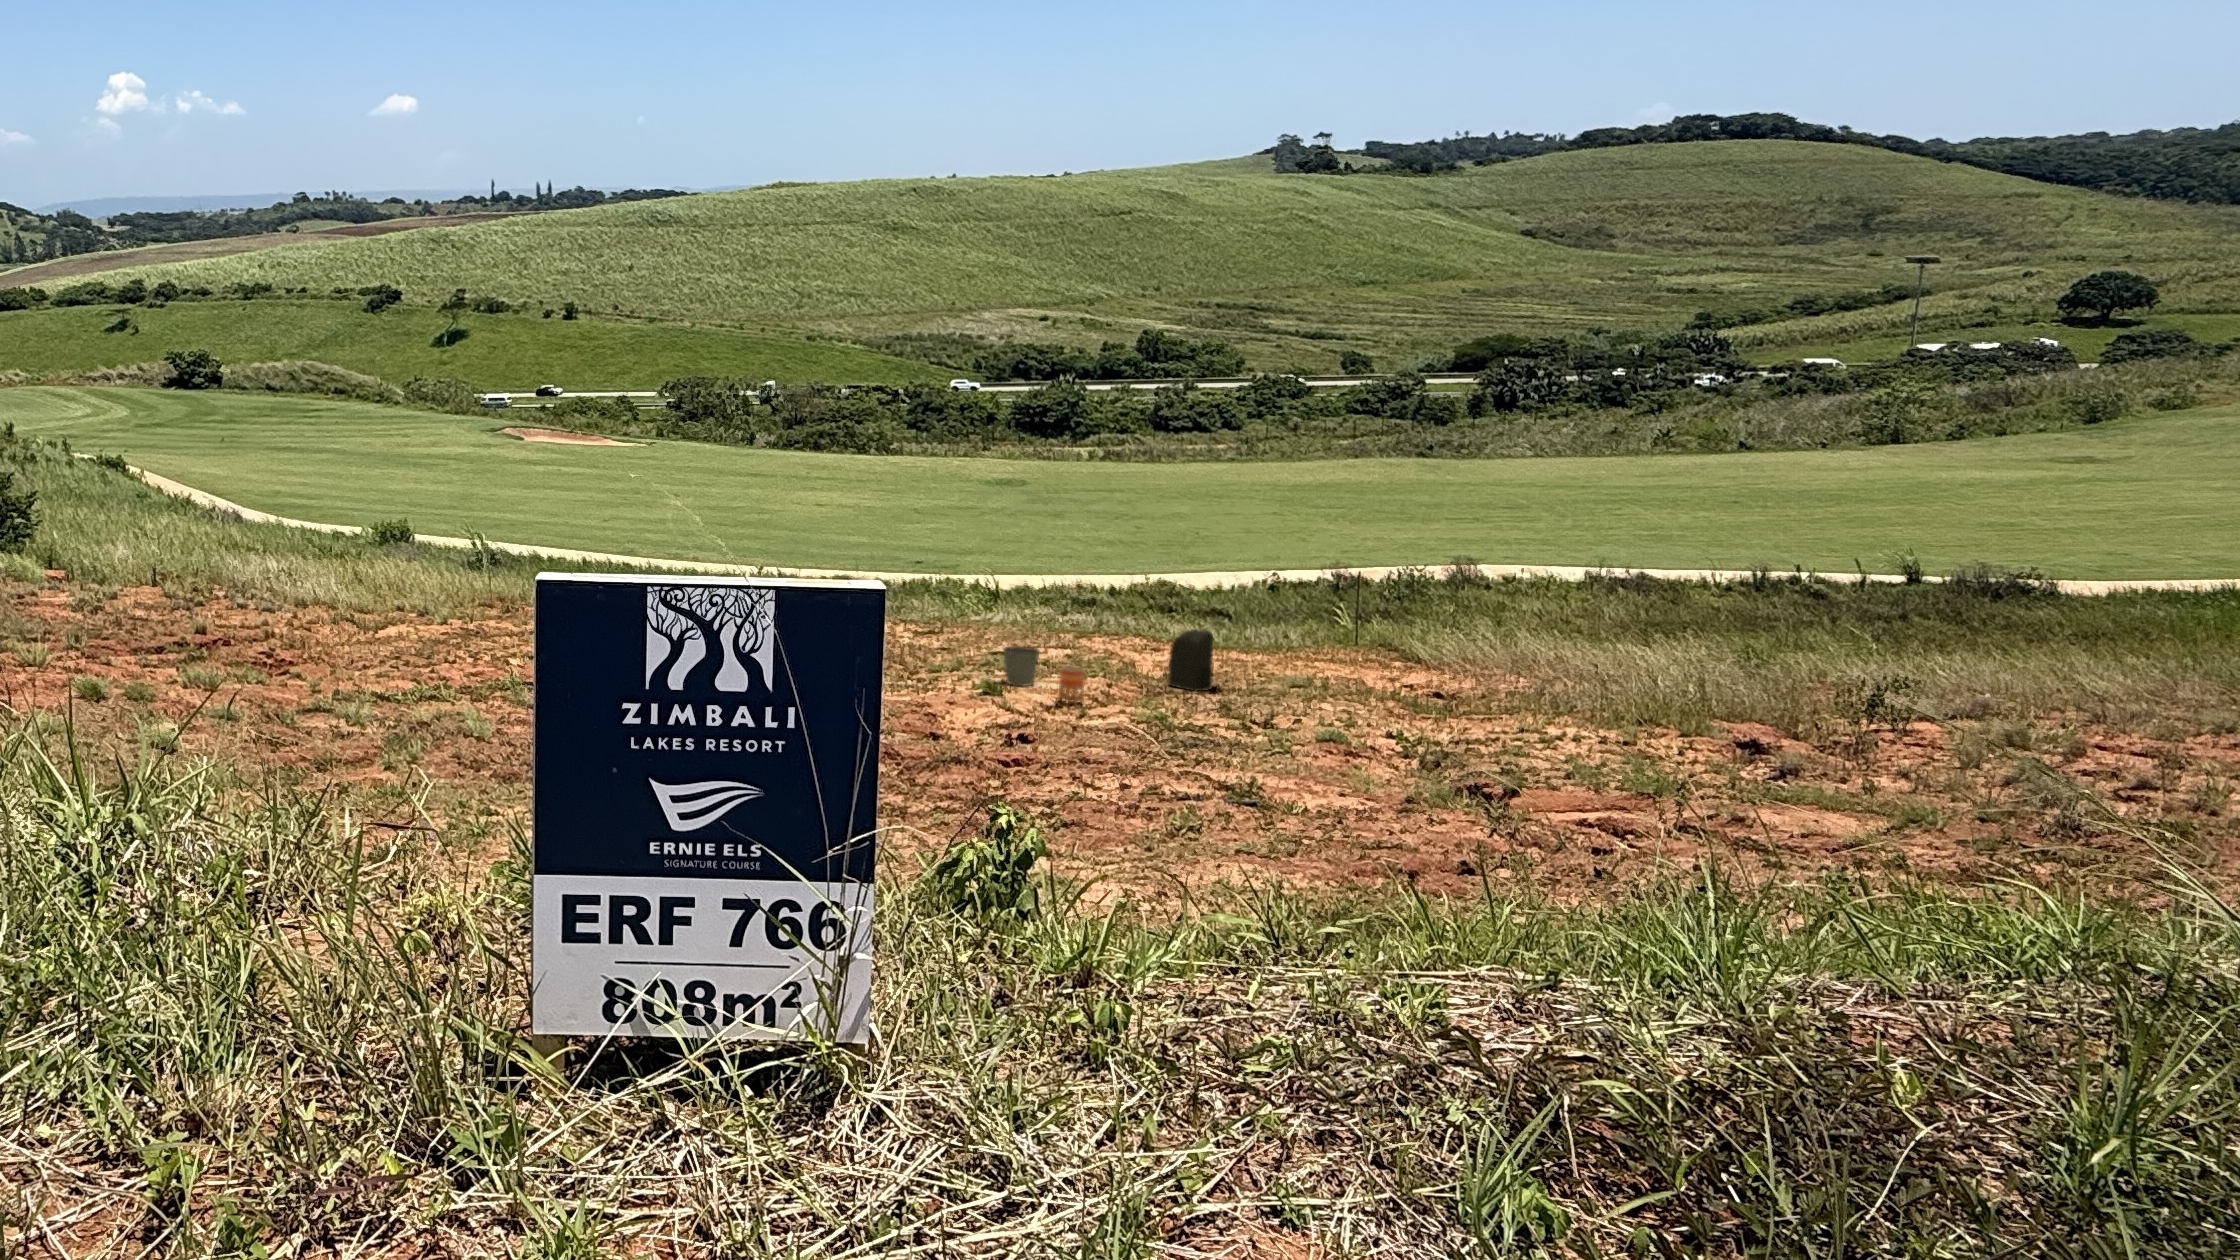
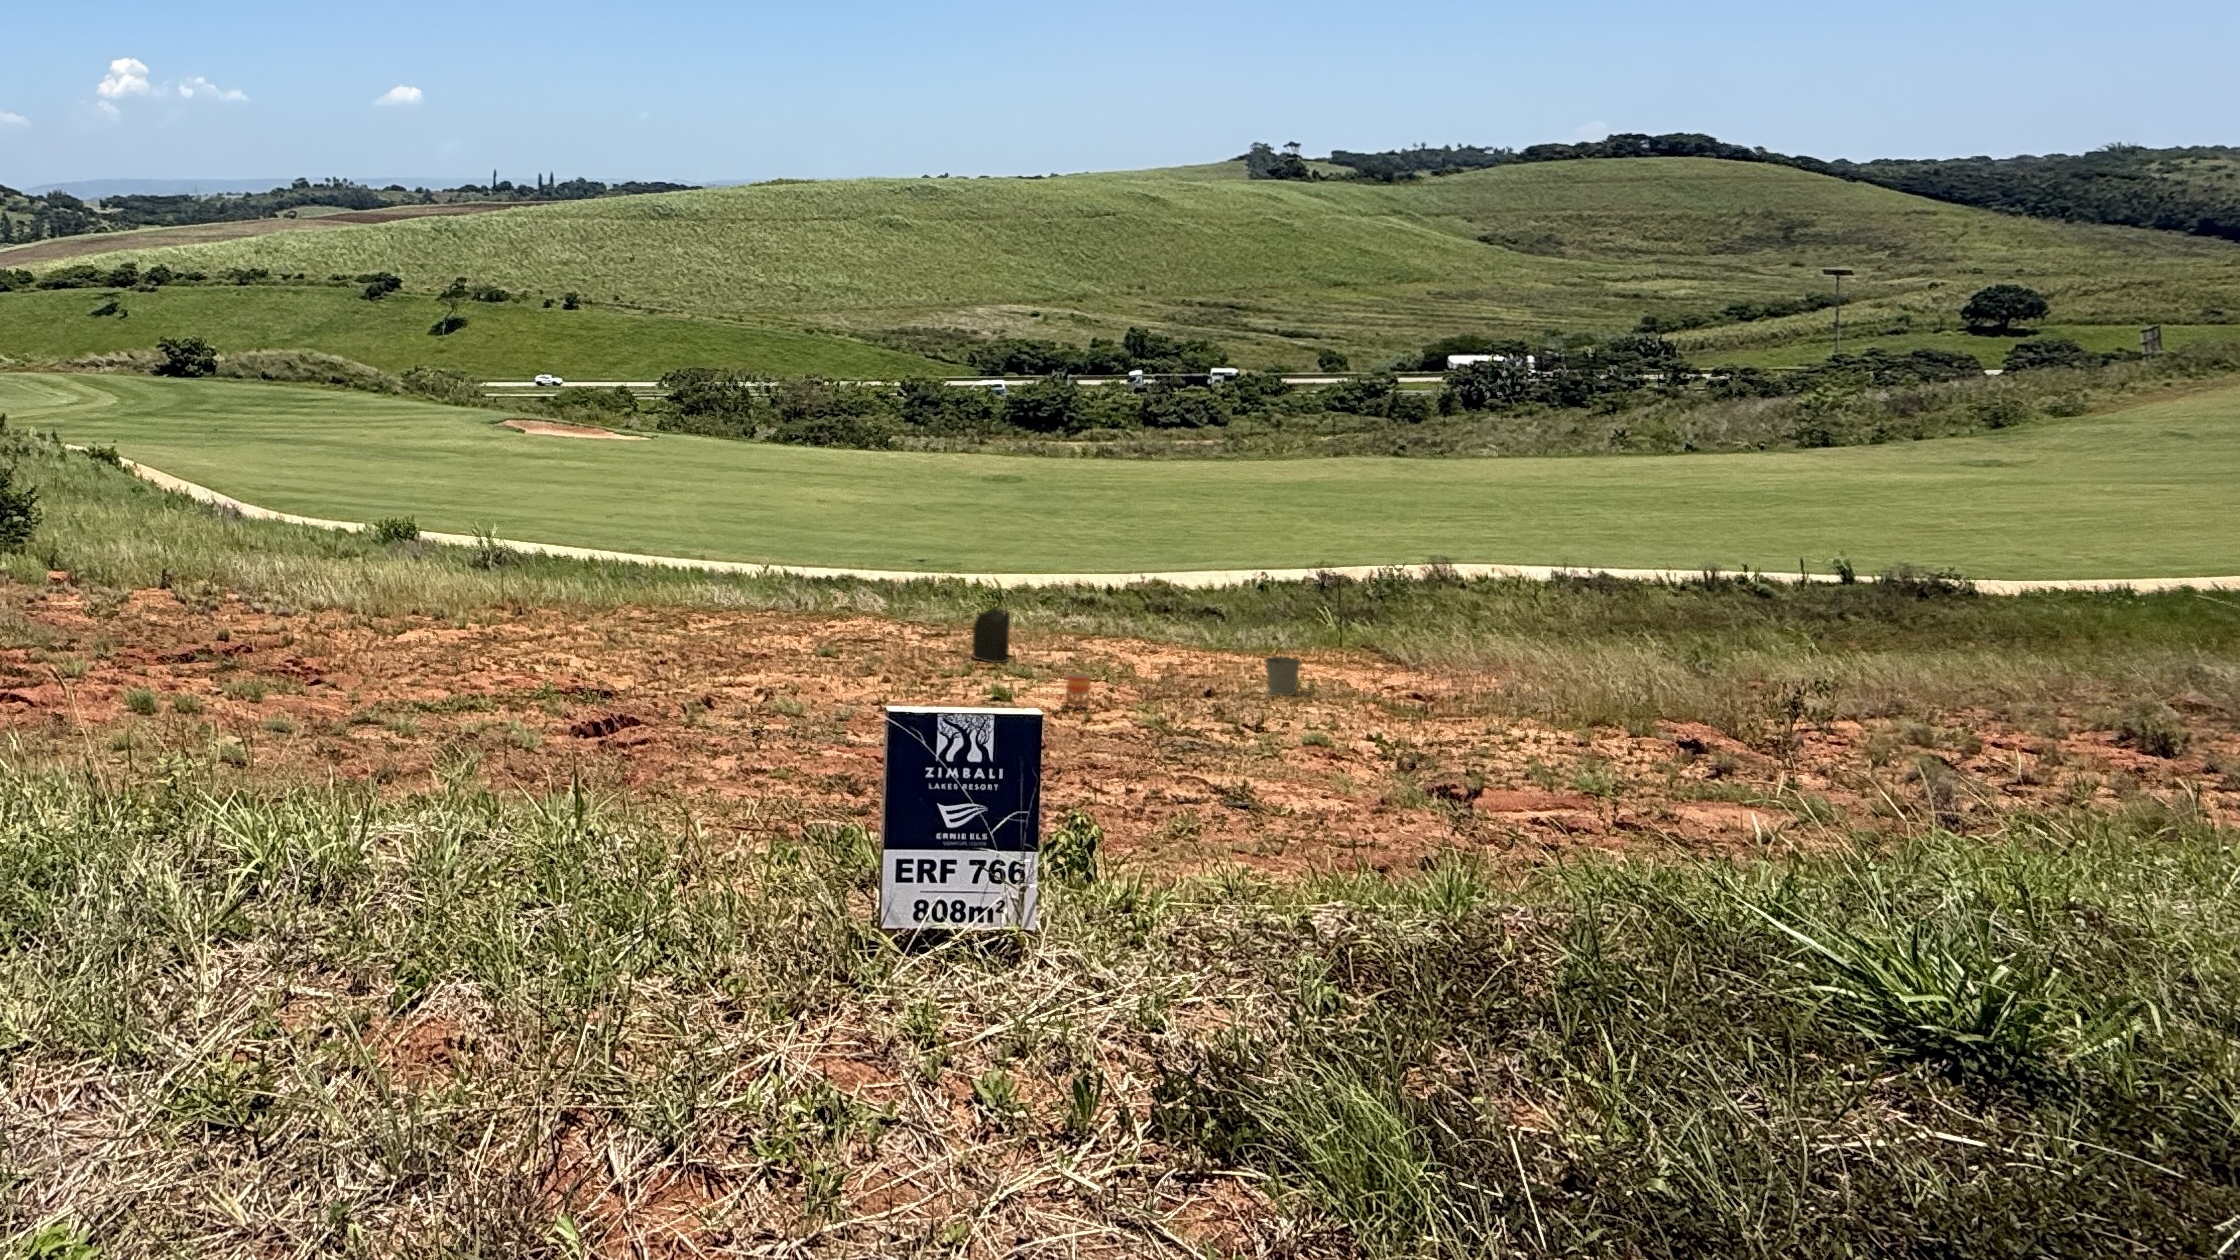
backpack: present [1168,629,1213,691] -> present [973,608,1010,663]
bucket: present [1003,646,1039,686] -> present [1265,656,1300,696]

